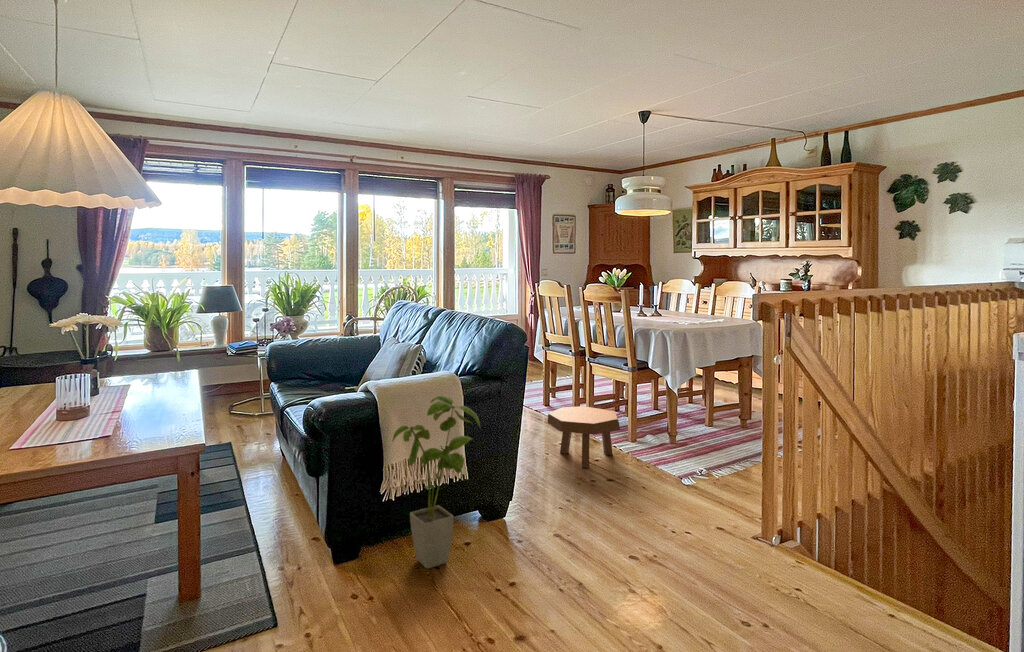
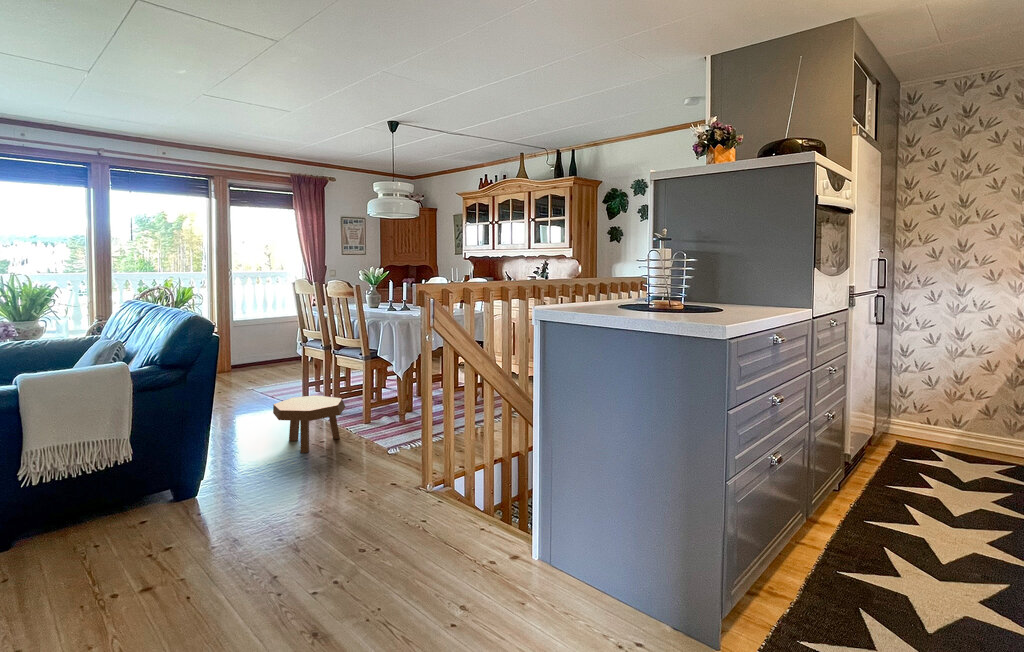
house plant: present [393,396,480,569] -> none [15,391,128,565]

